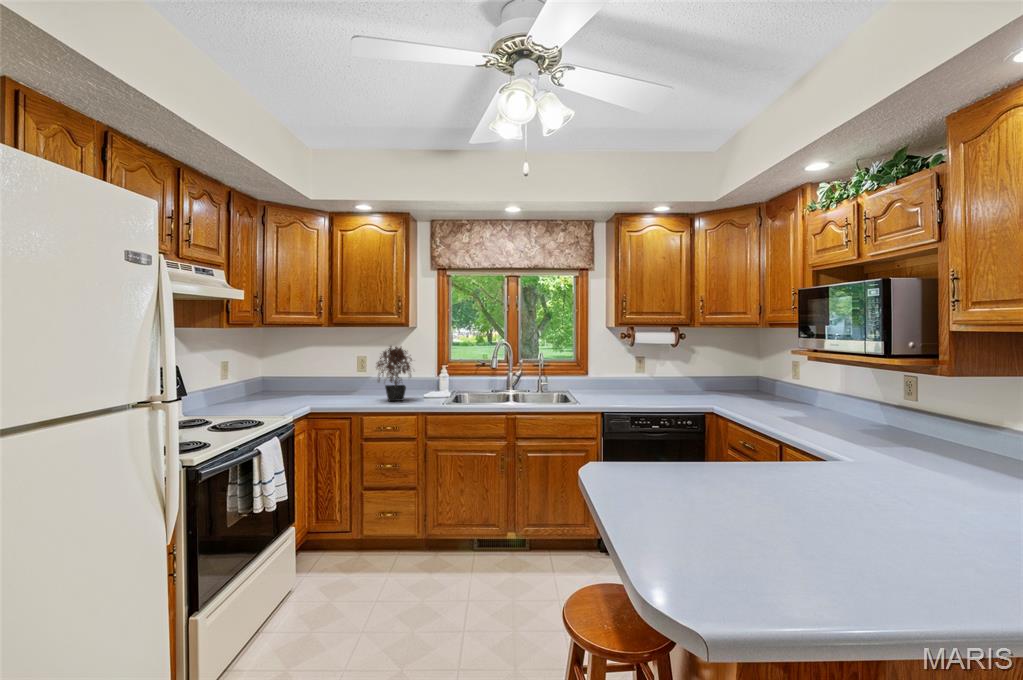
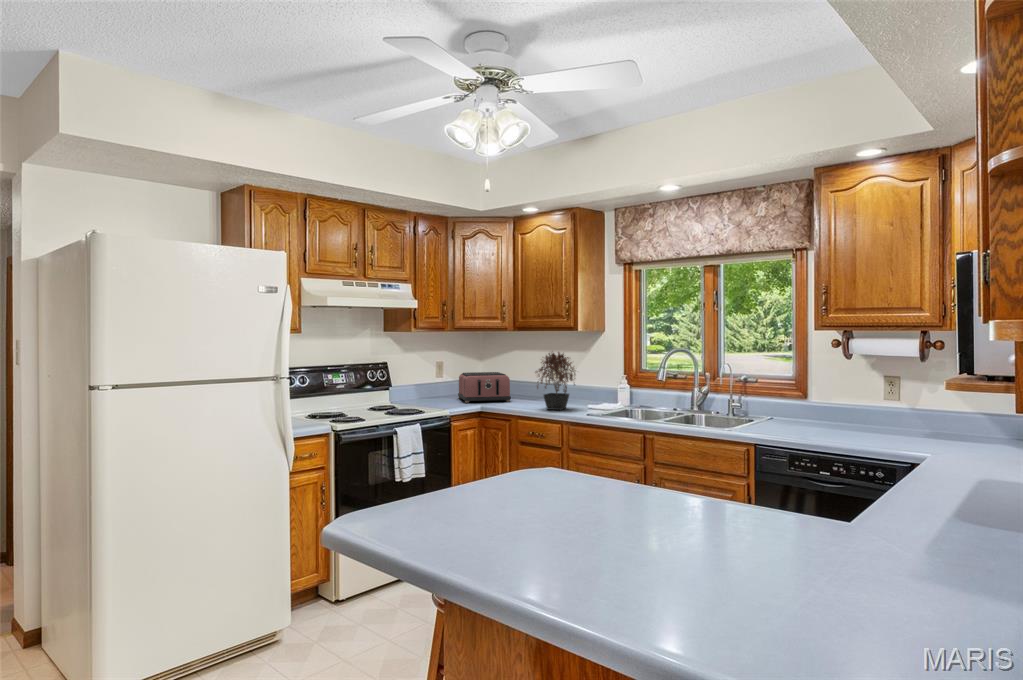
toaster: none [256,369,329,403] -> present [458,372,511,403]

